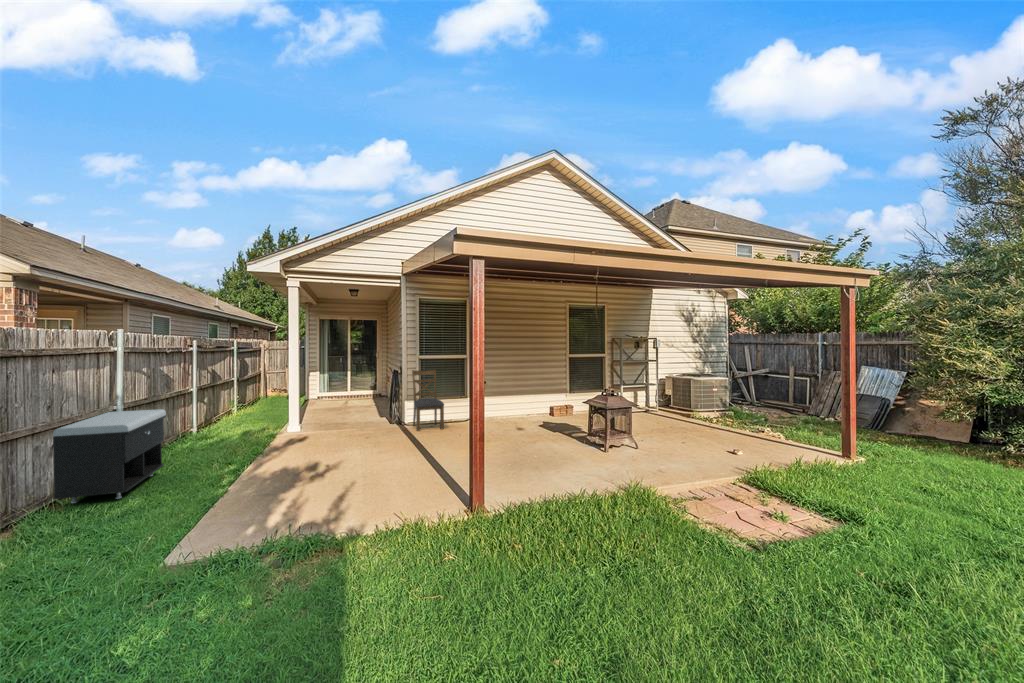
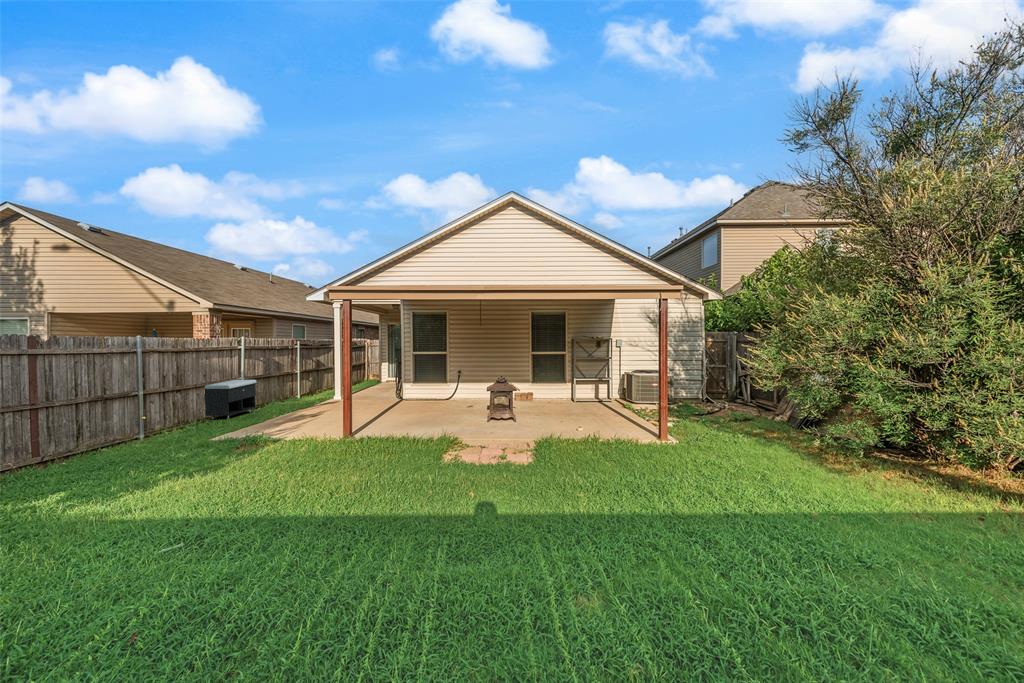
chair: present [412,370,444,431] -> none [405,362,427,402]

